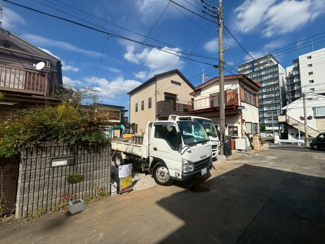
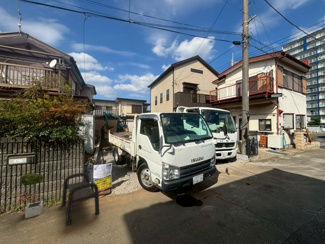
bench: none [97,172,136,213] -> present [62,173,99,225]

